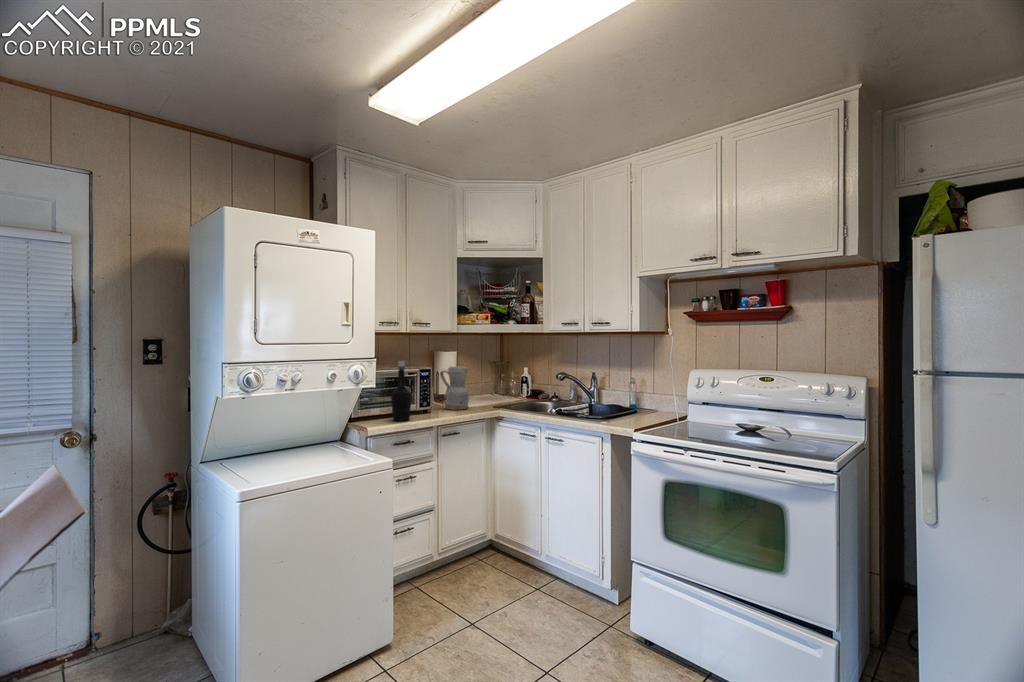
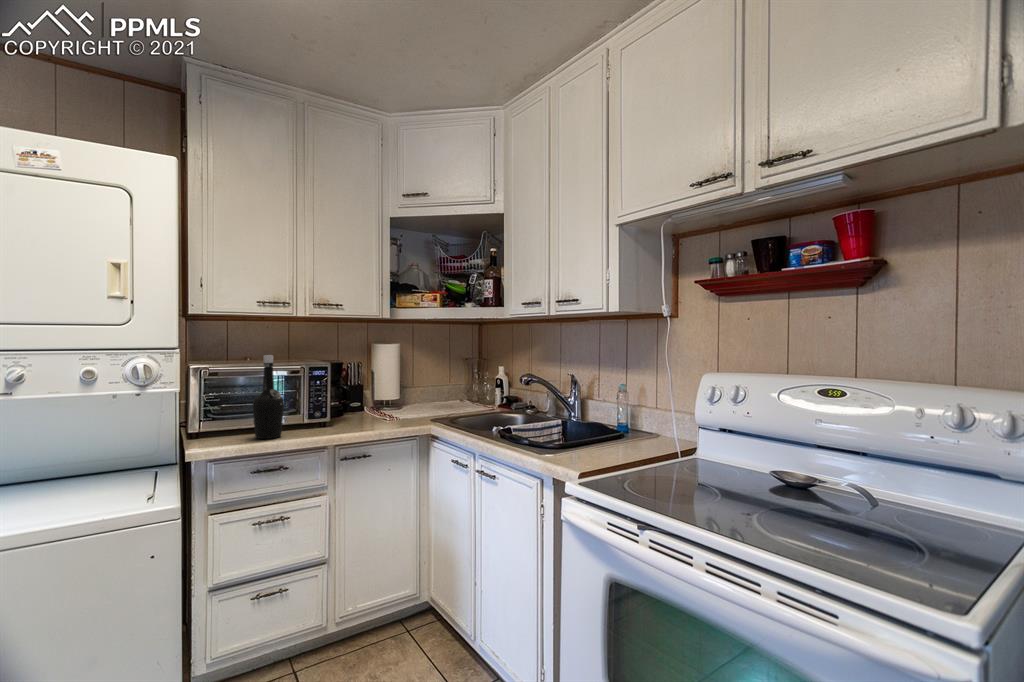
ceramic pitcher: present [440,366,469,409] -> none [357,364,395,423]

